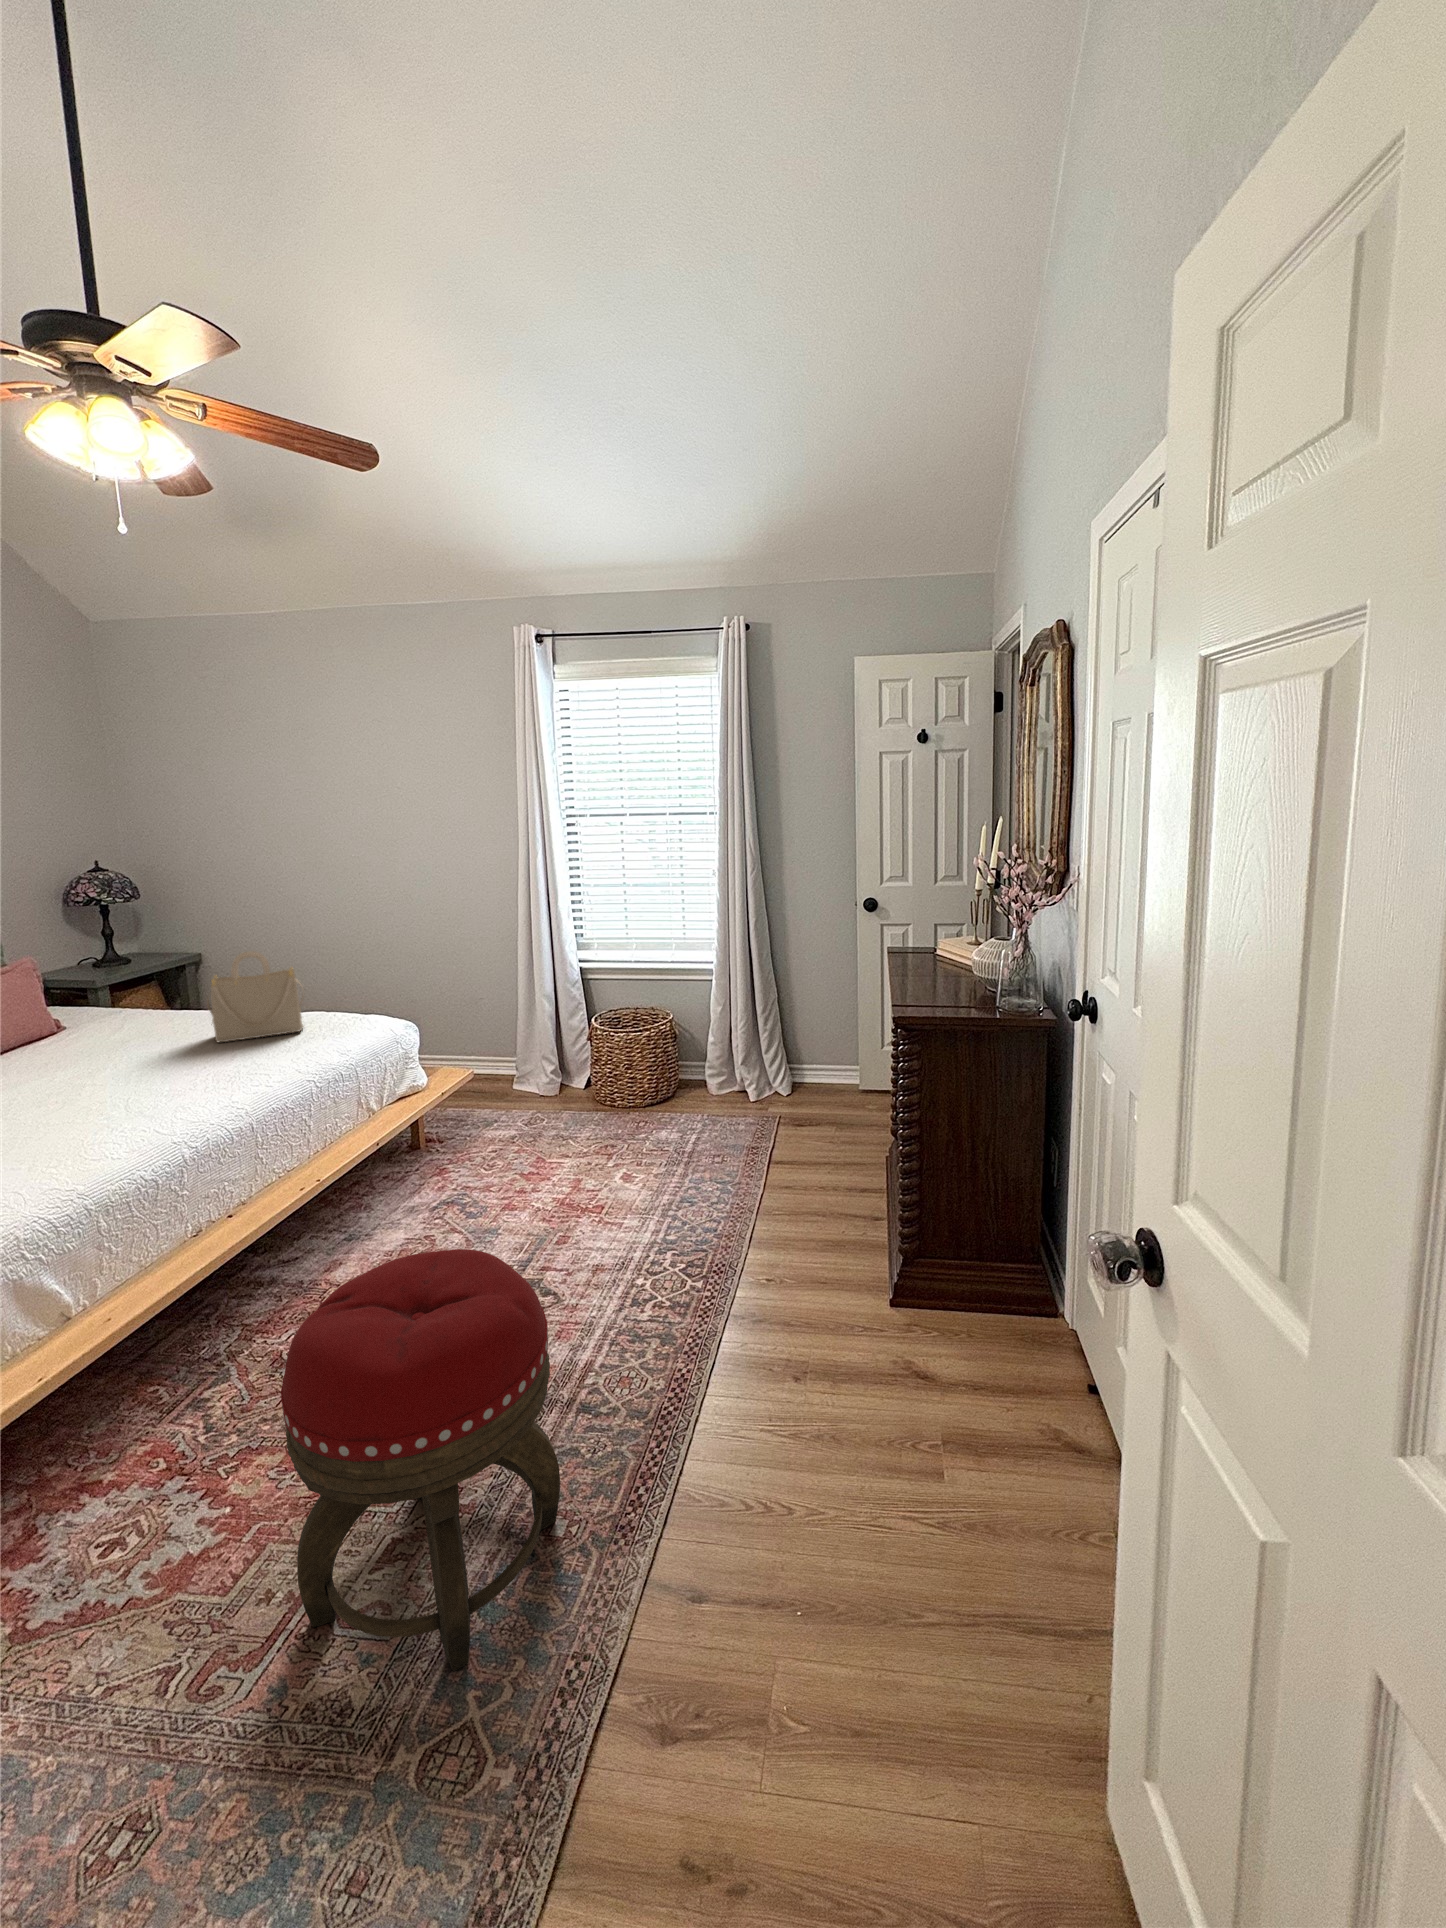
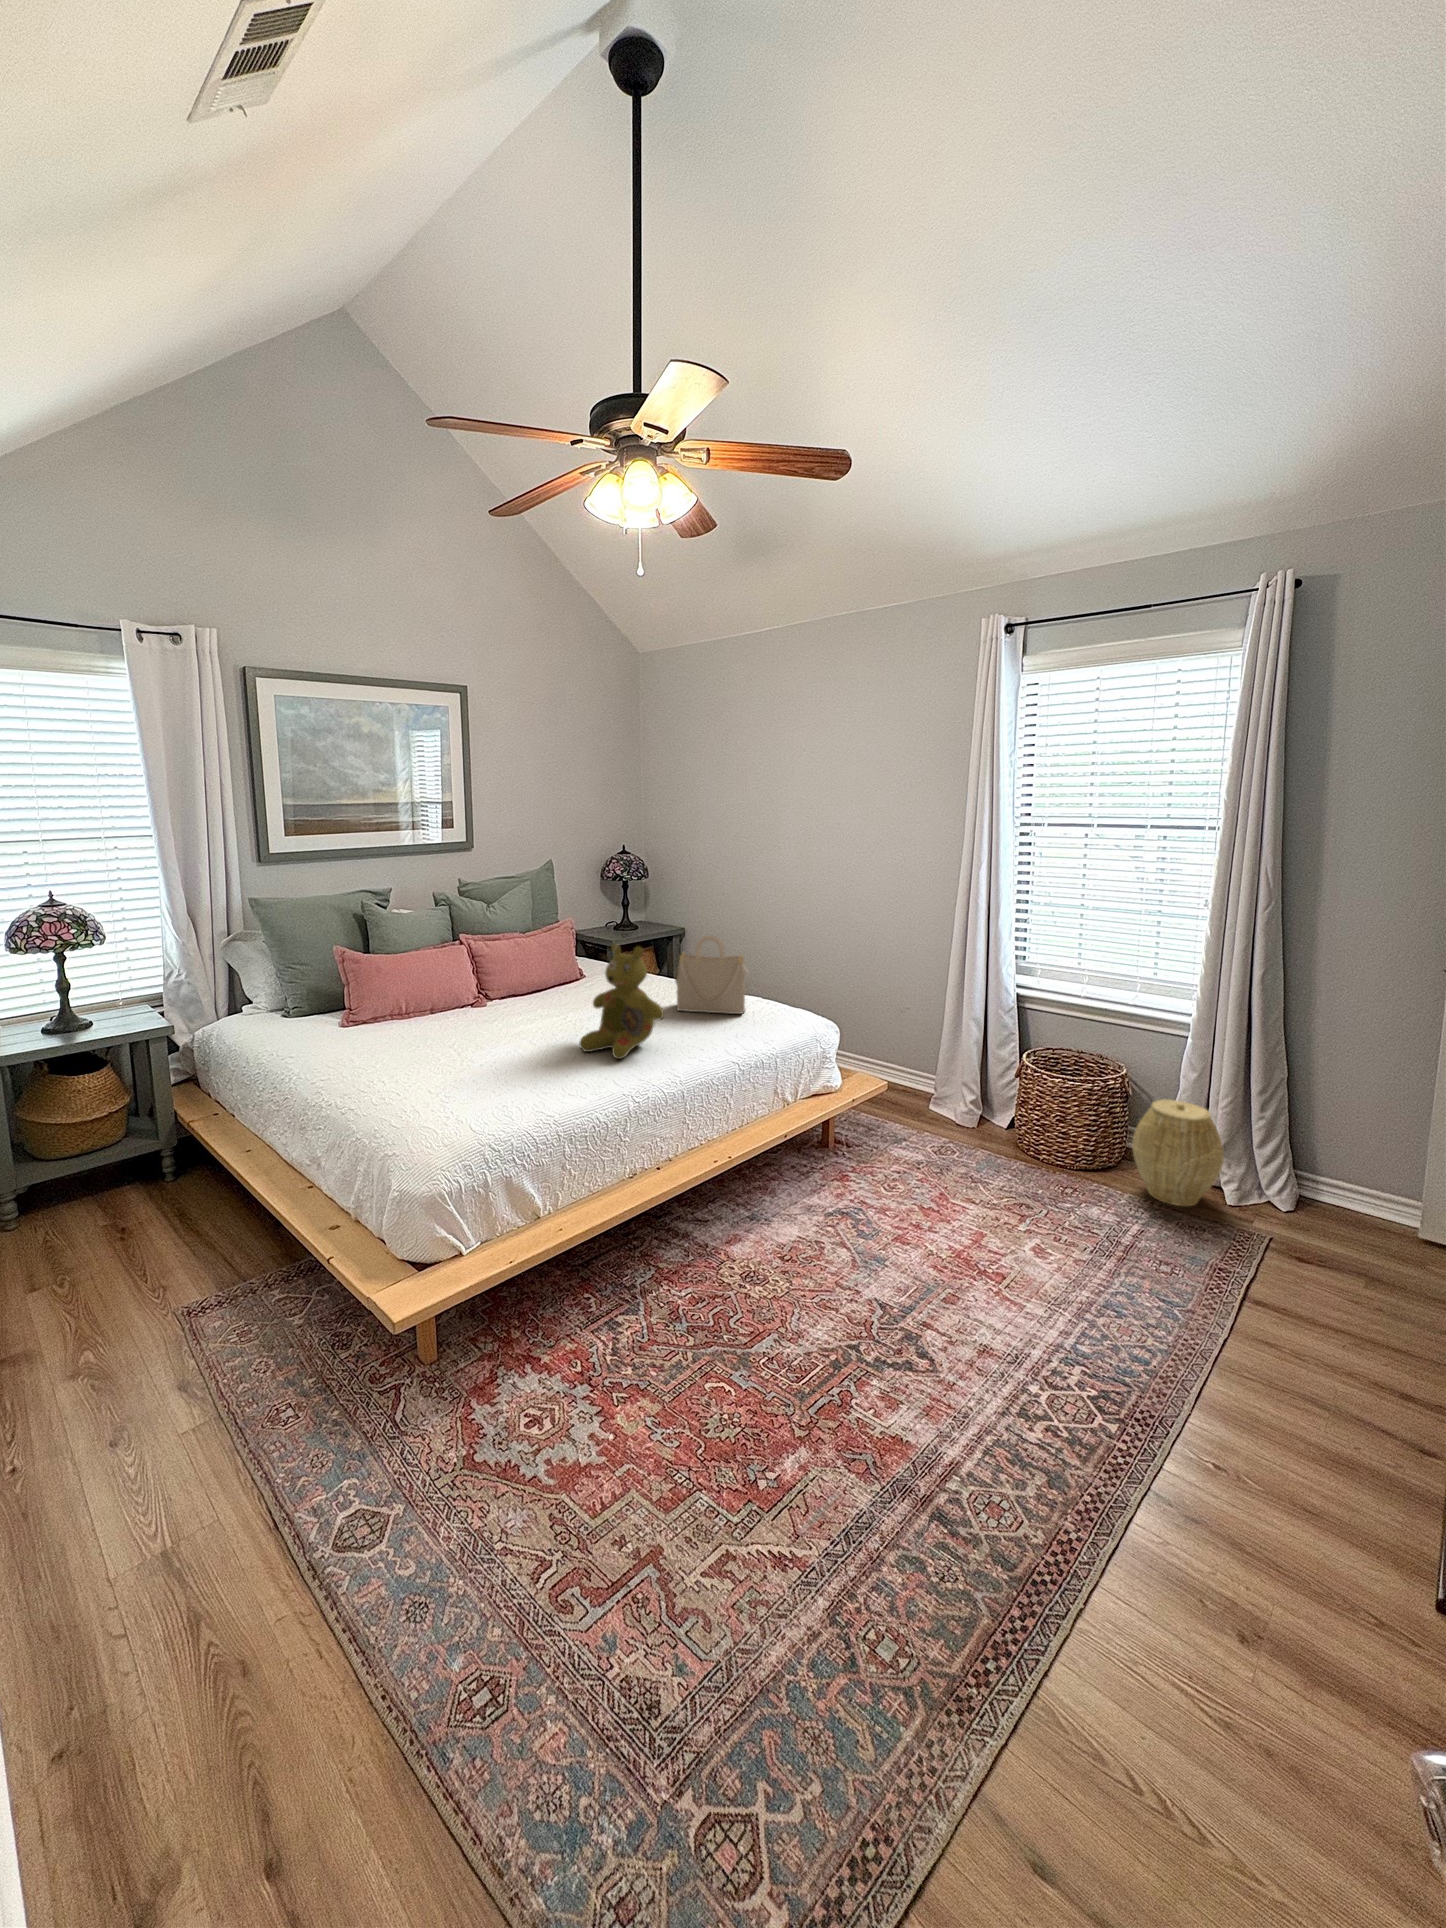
stuffed bear: none [90,972,208,1109] -> present [579,943,664,1059]
woven basket: none [684,1028,749,1112] -> present [1132,1099,1224,1206]
footstool: present [281,1249,560,1671] -> none [637,1283,900,1750]

